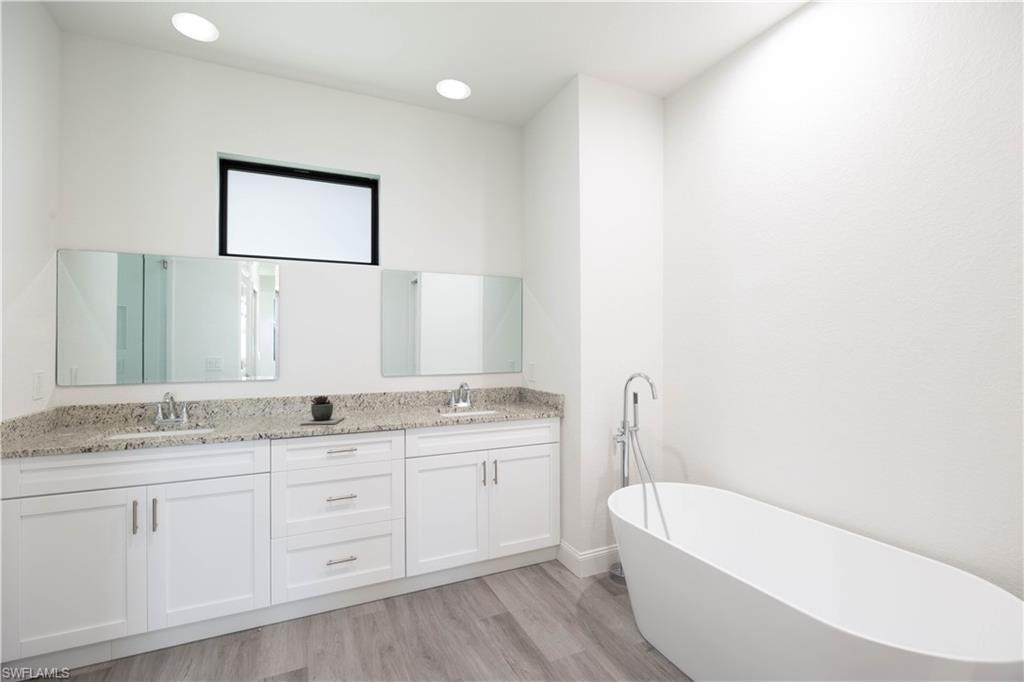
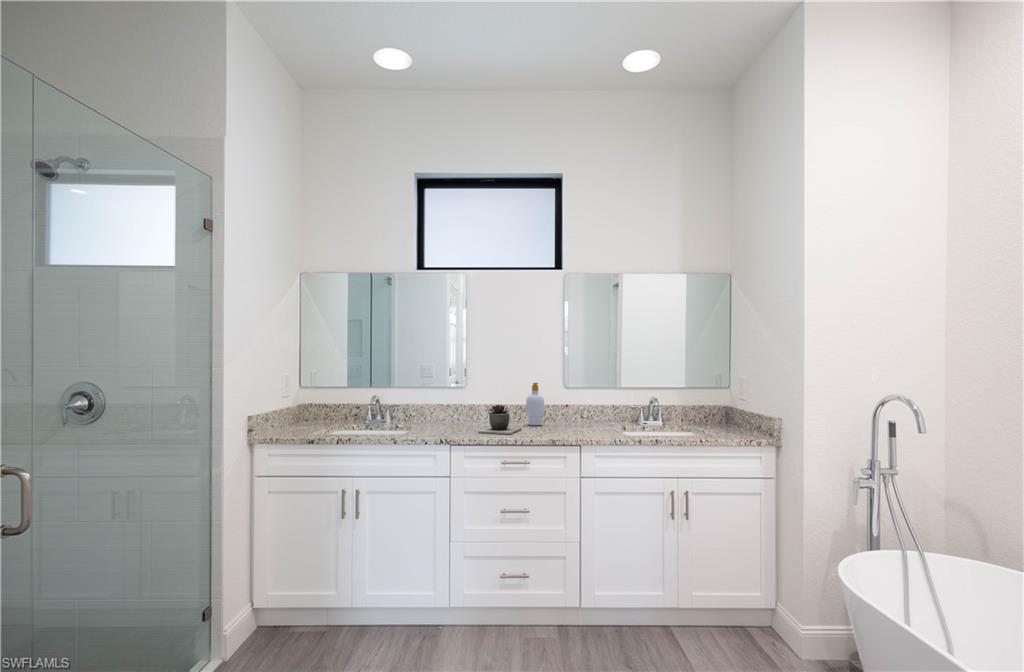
soap bottle: none [348,373,365,414] -> present [526,383,544,426]

